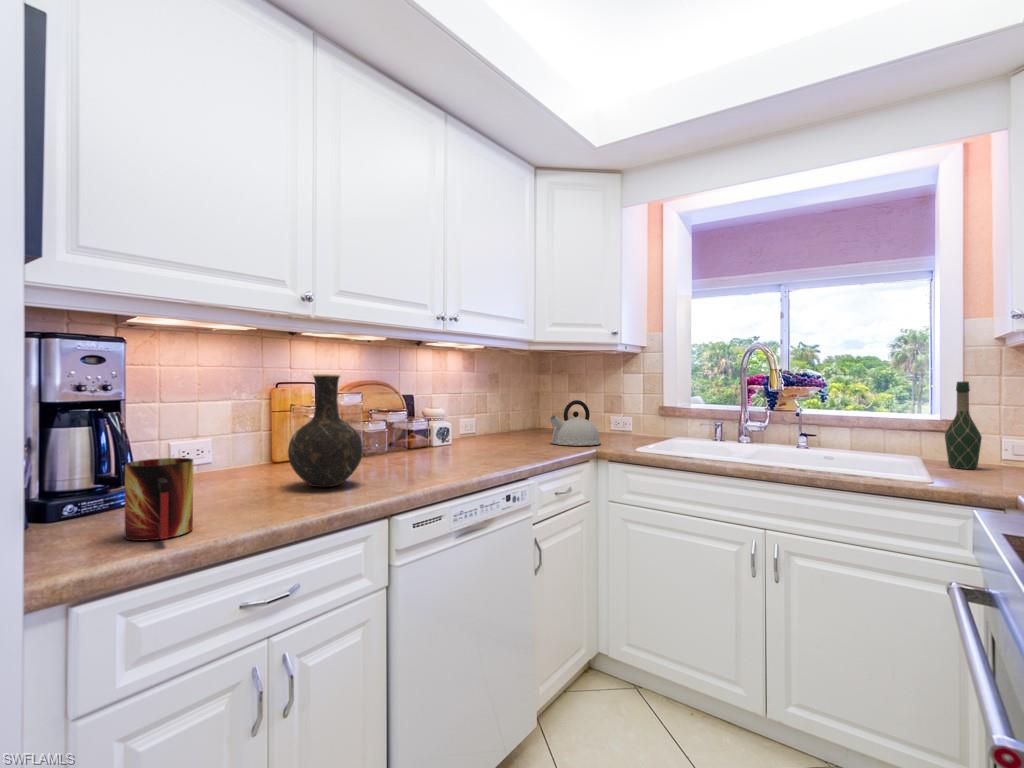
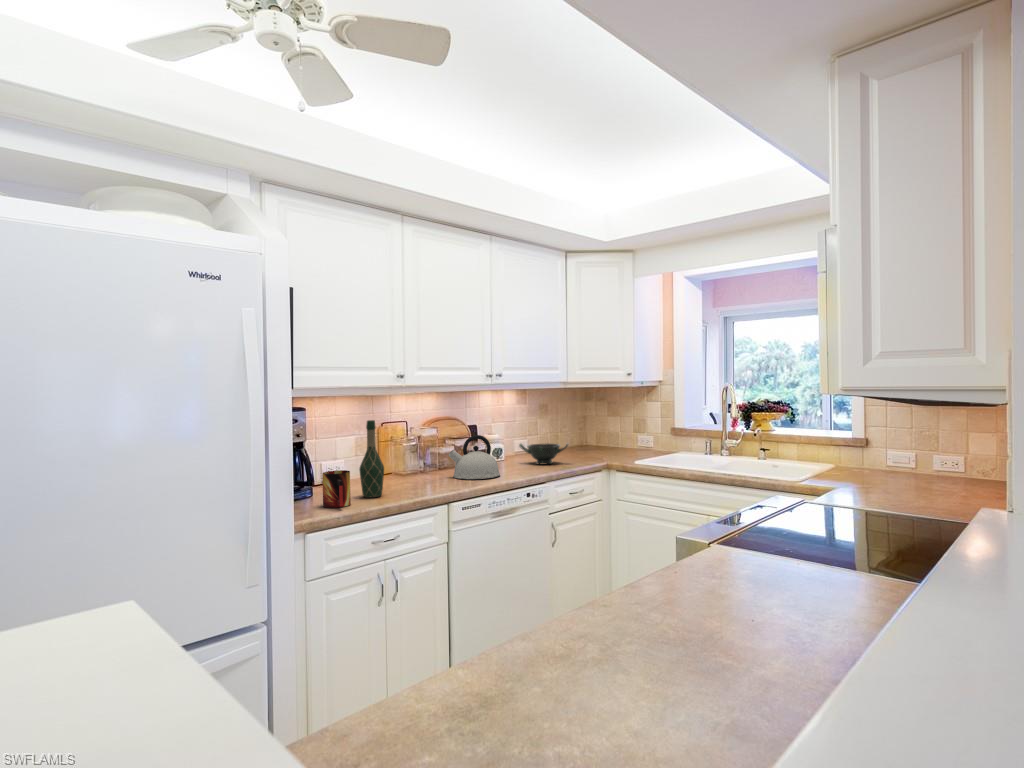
vase: present [288,374,363,487] -> none [392,422,433,487]
wine bottle: present [945,382,982,469] -> present [359,420,384,497]
kettle: present [549,400,601,446] -> present [448,435,500,479]
bowl: none [477,421,546,450] -> present [520,443,568,465]

